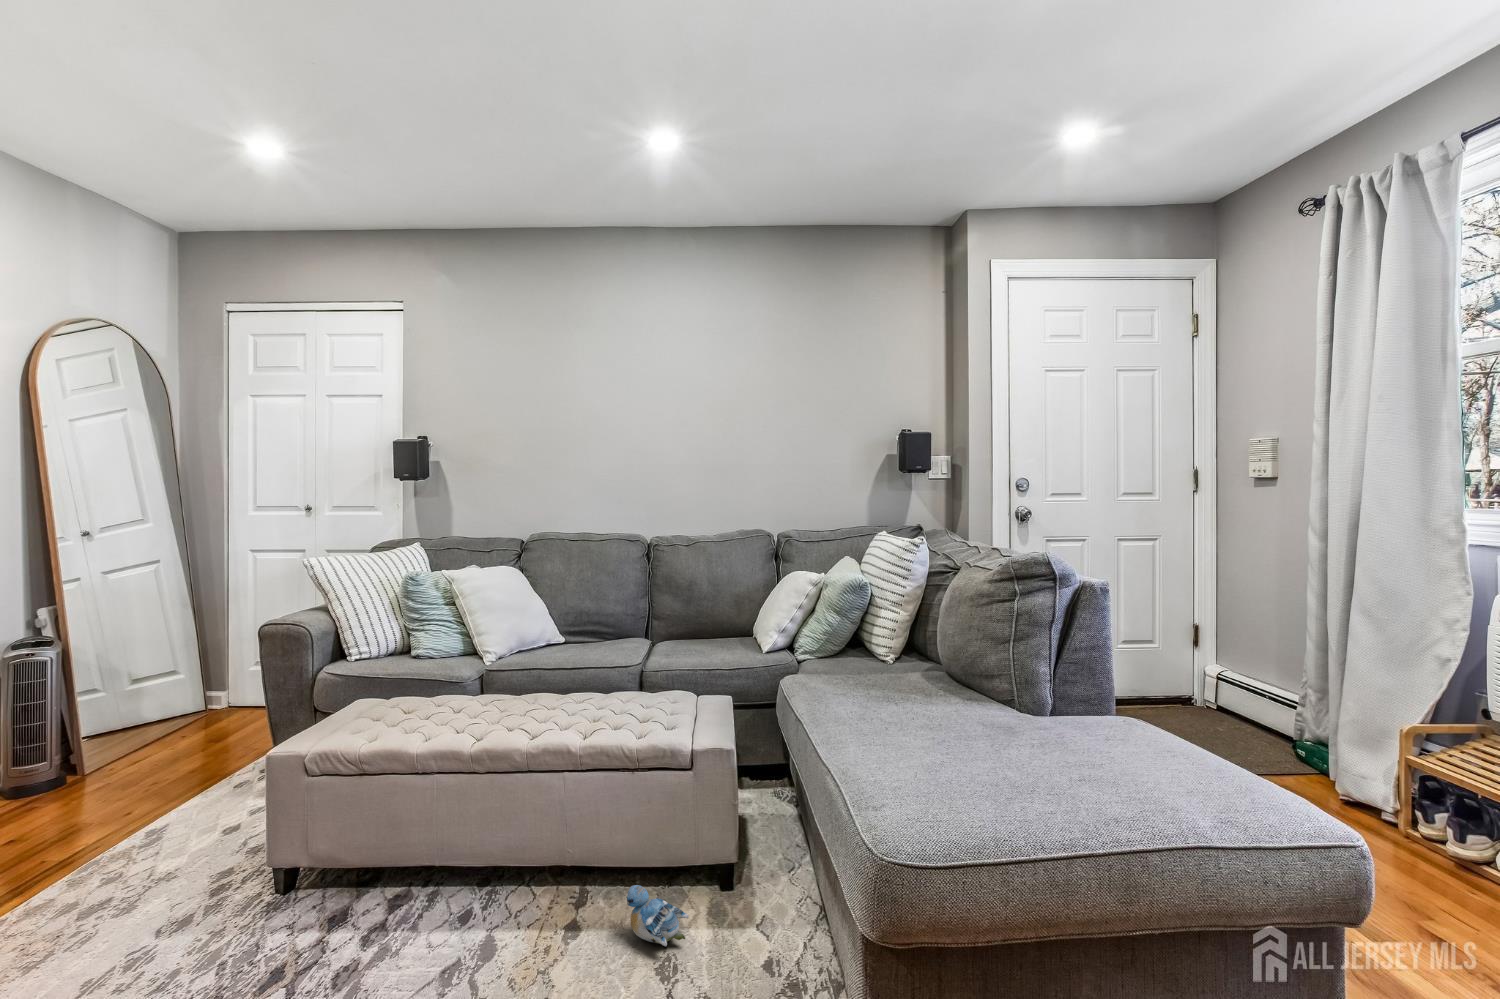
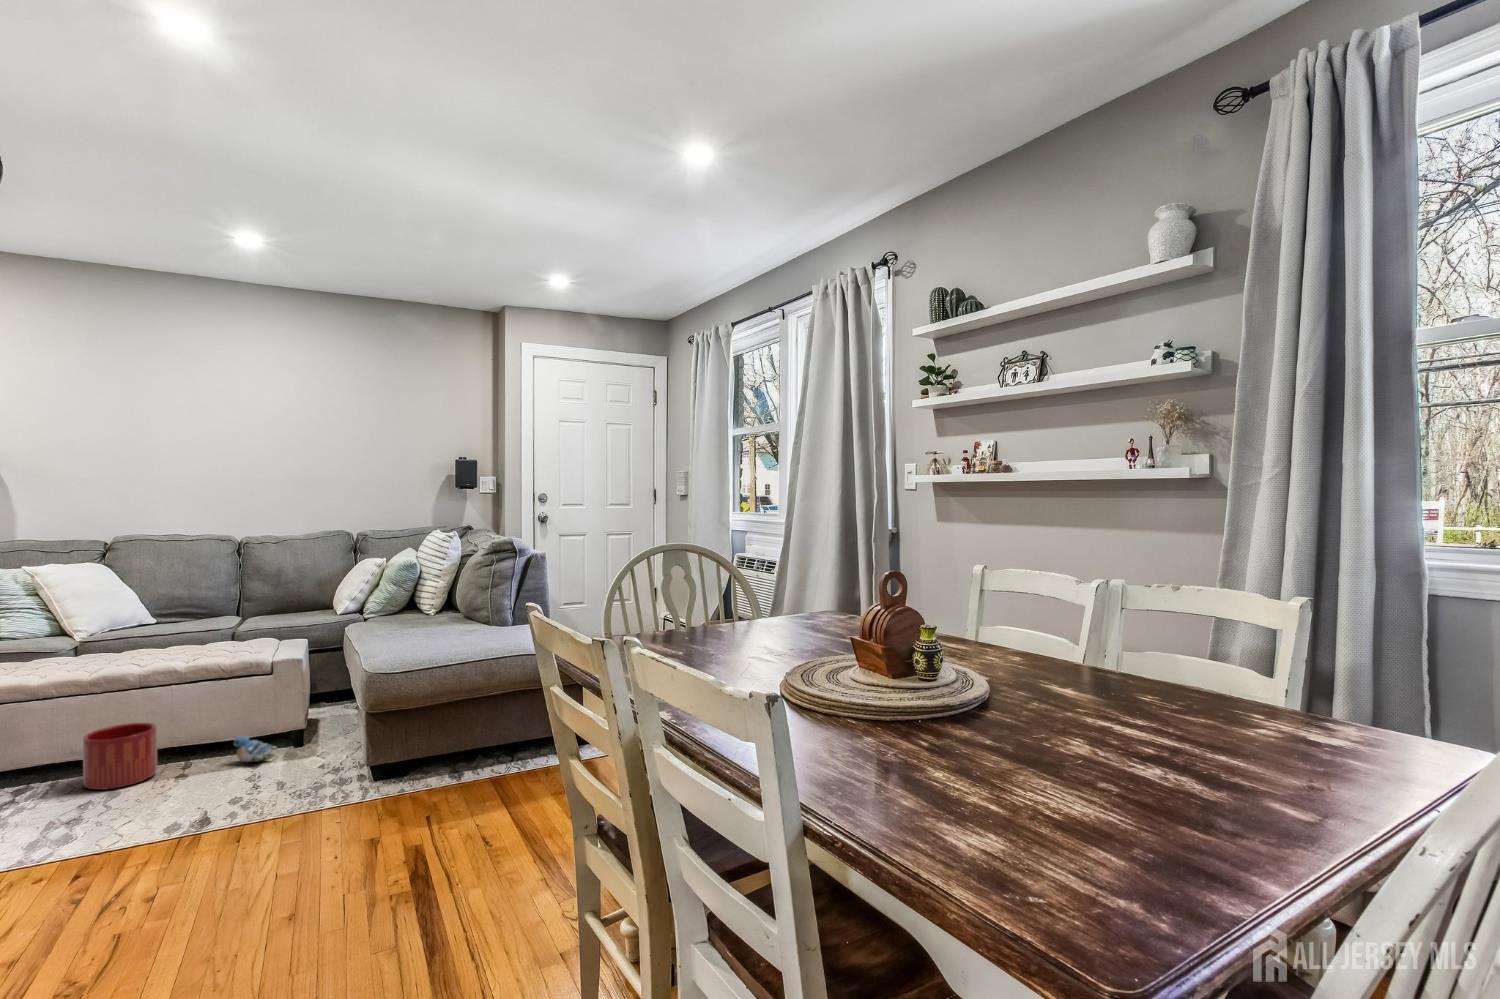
planter: none [425,836,525,967] -> present [83,723,157,790]

